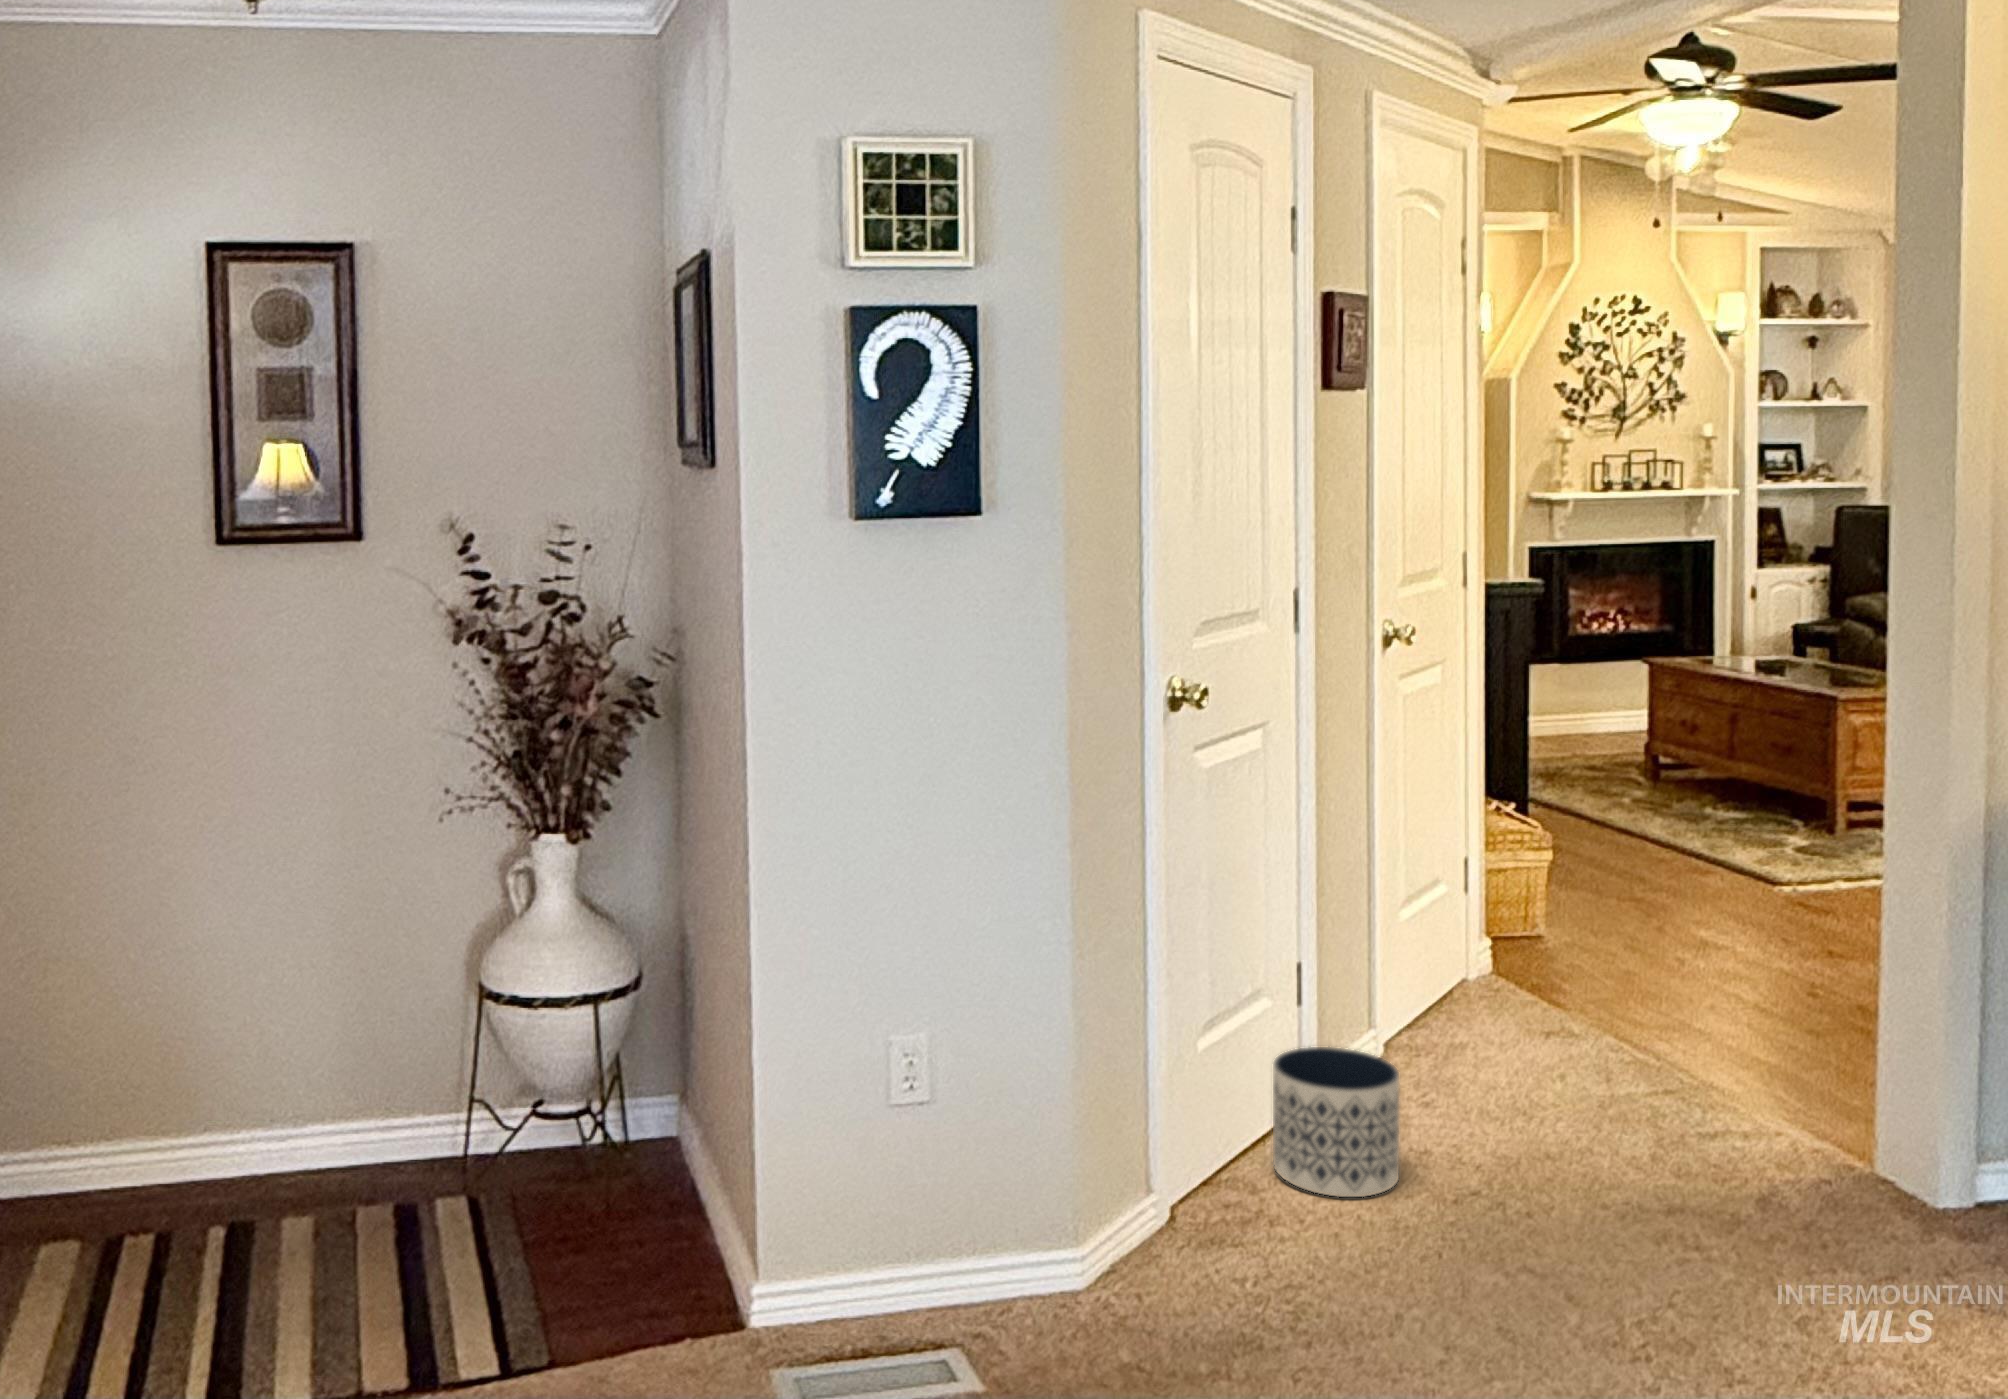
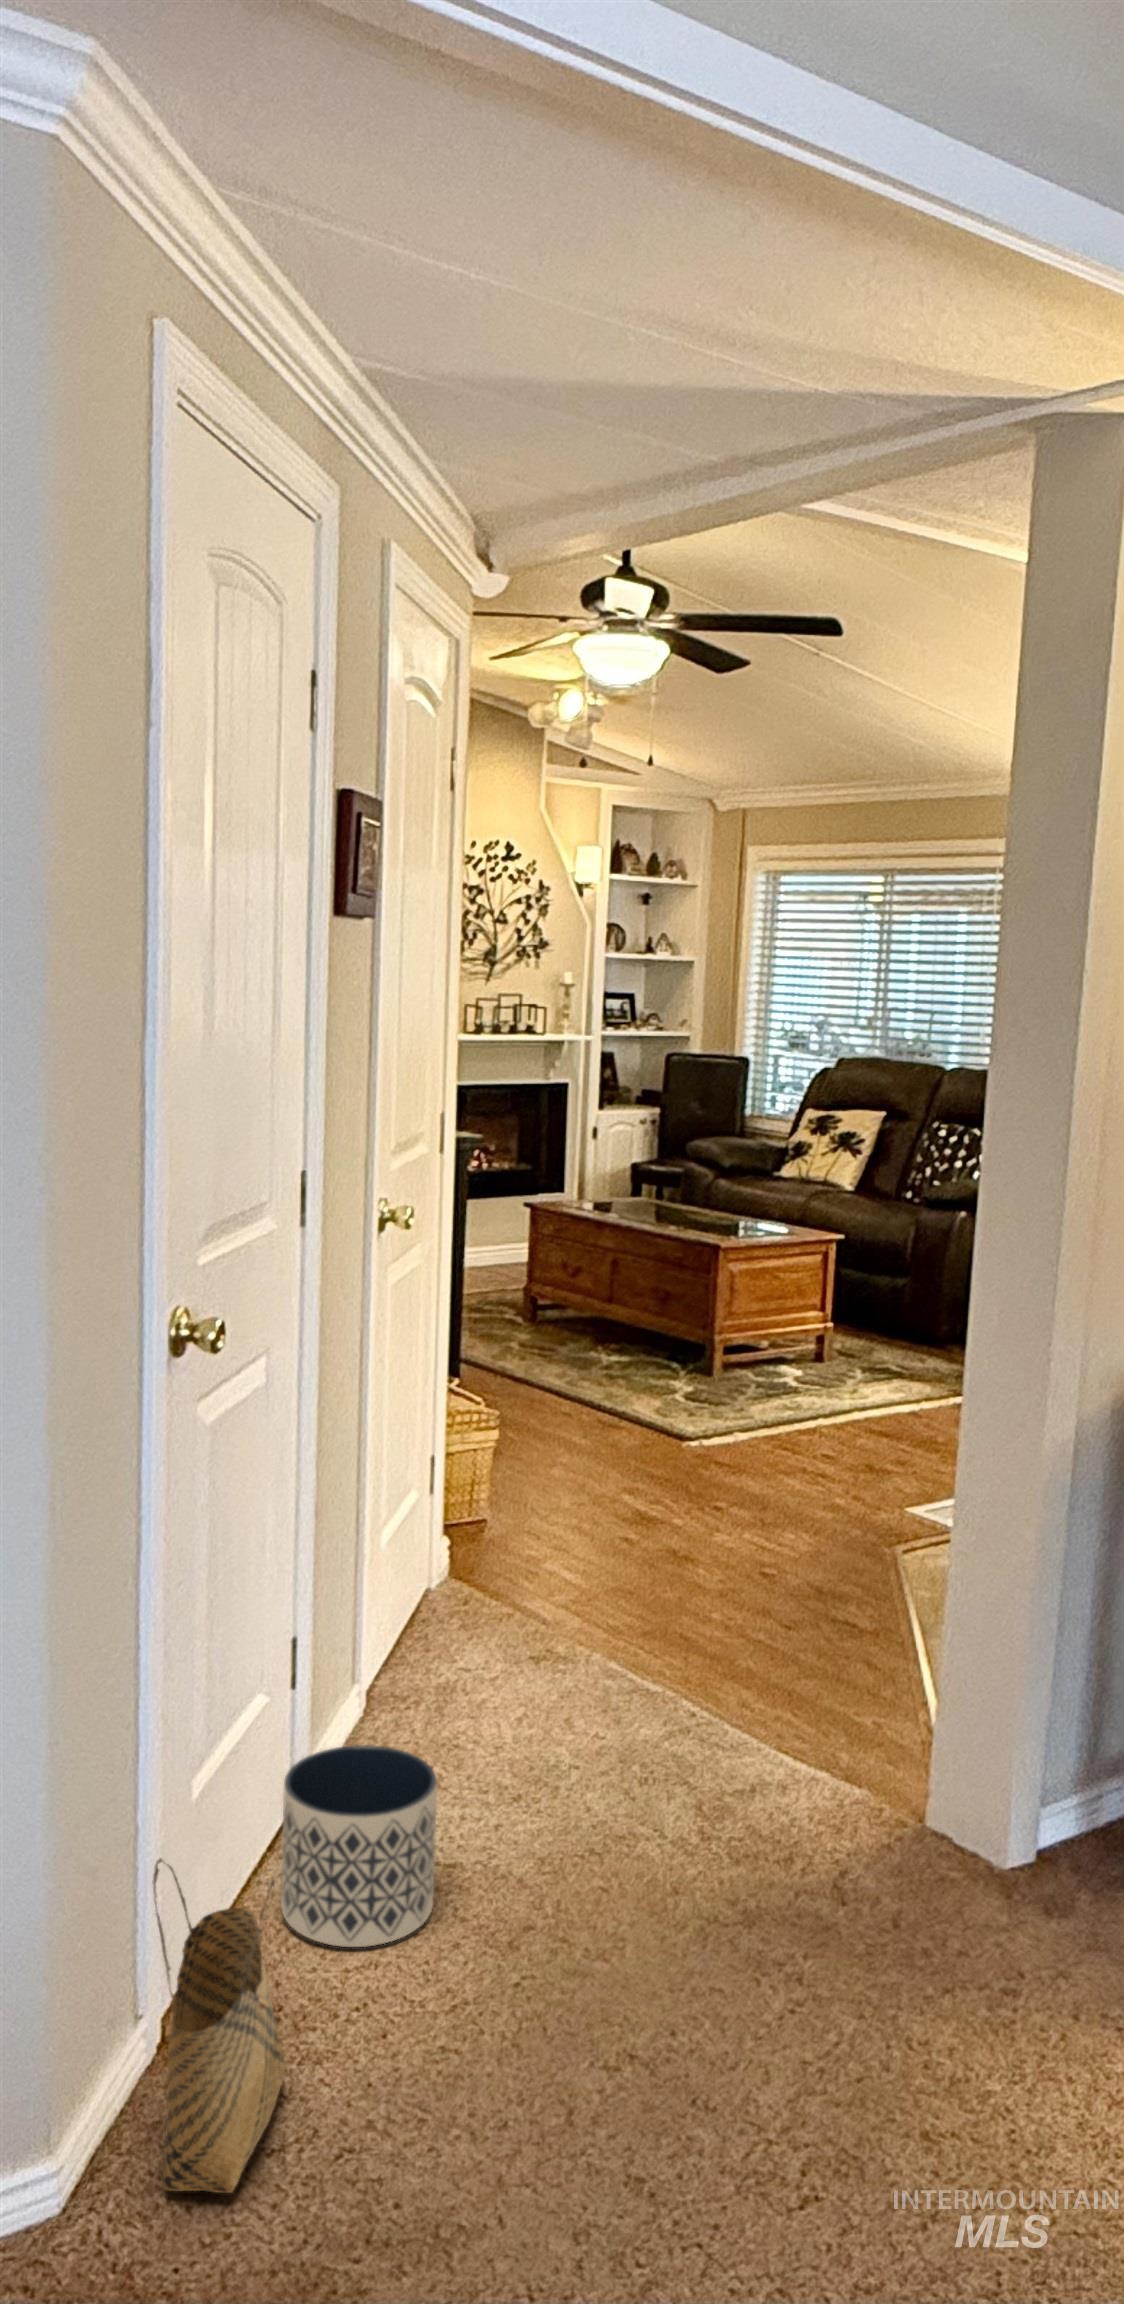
woven basket: none [1143,1062,1249,1300] -> present [153,1859,286,2193]

